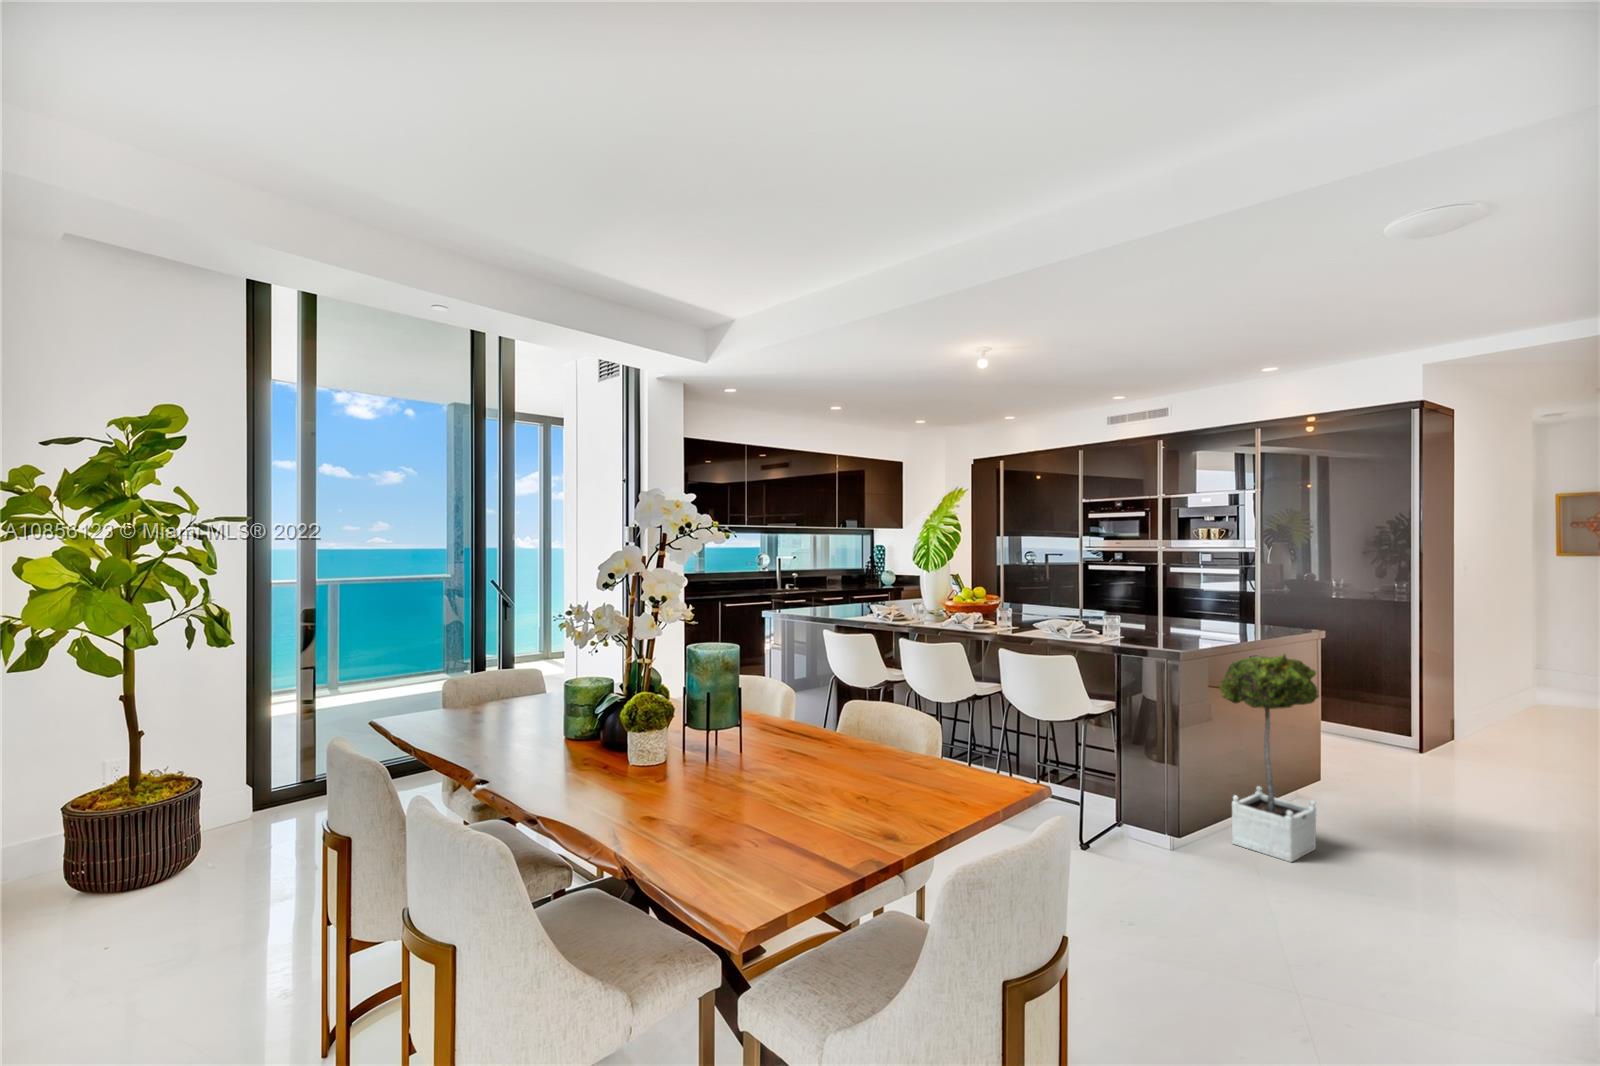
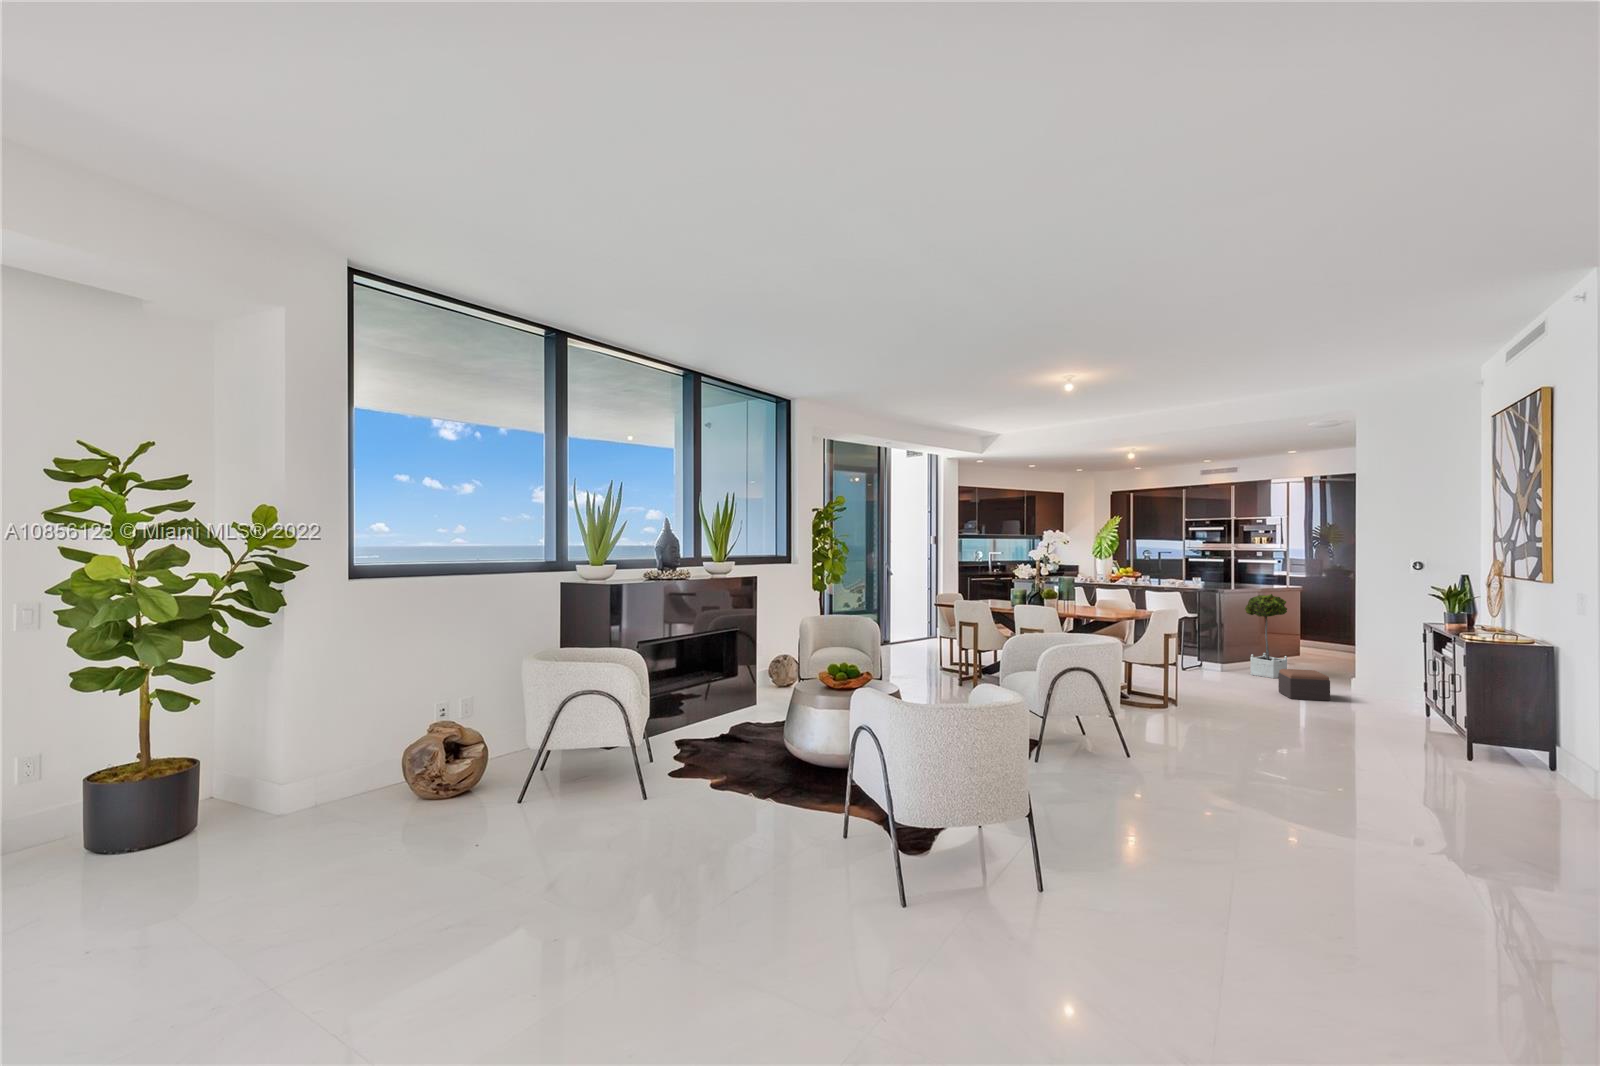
footstool: none [1348,898,1540,1040] -> present [1278,669,1330,701]

